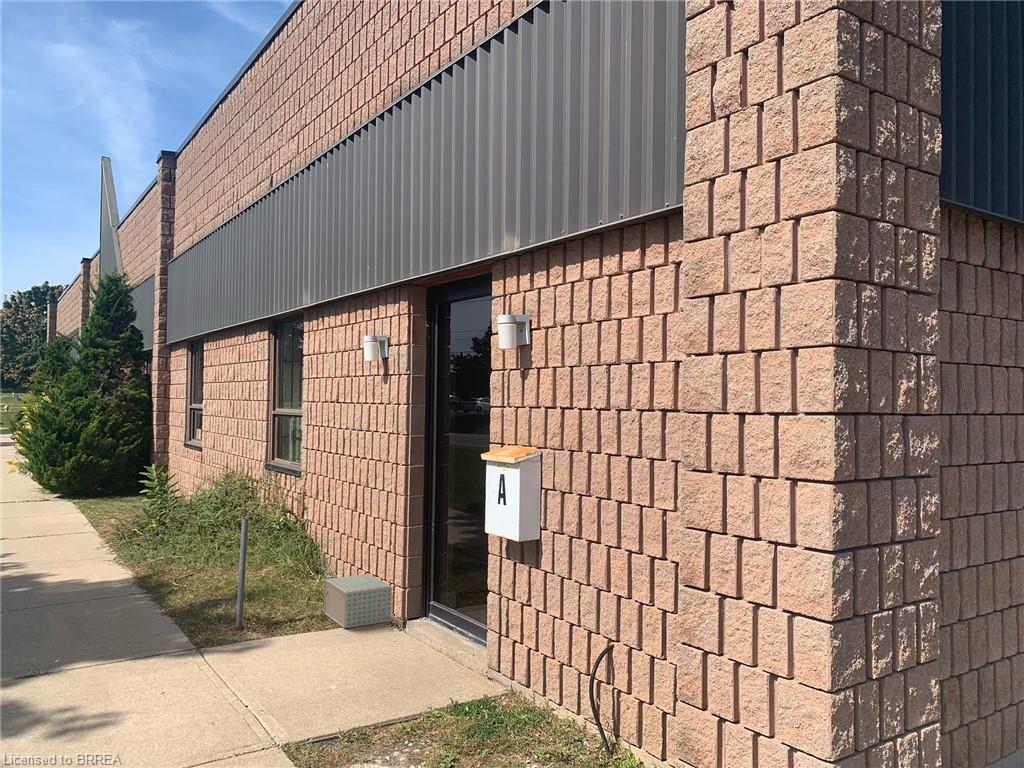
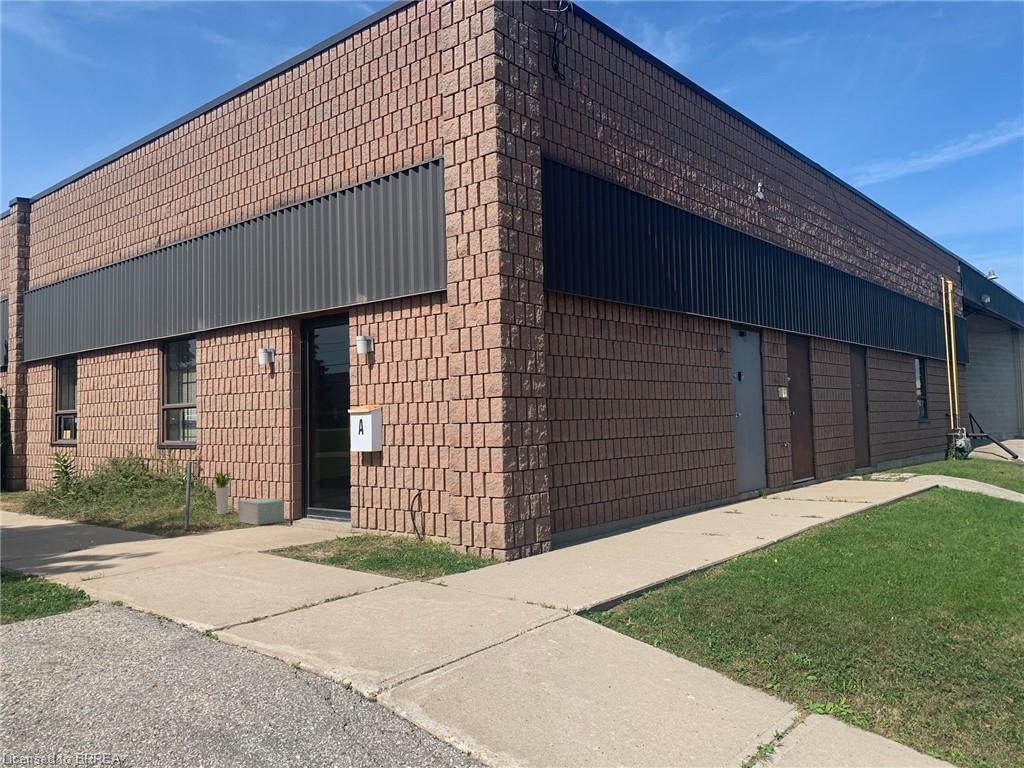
planter: none [303,520,337,586] -> present [215,472,232,514]

